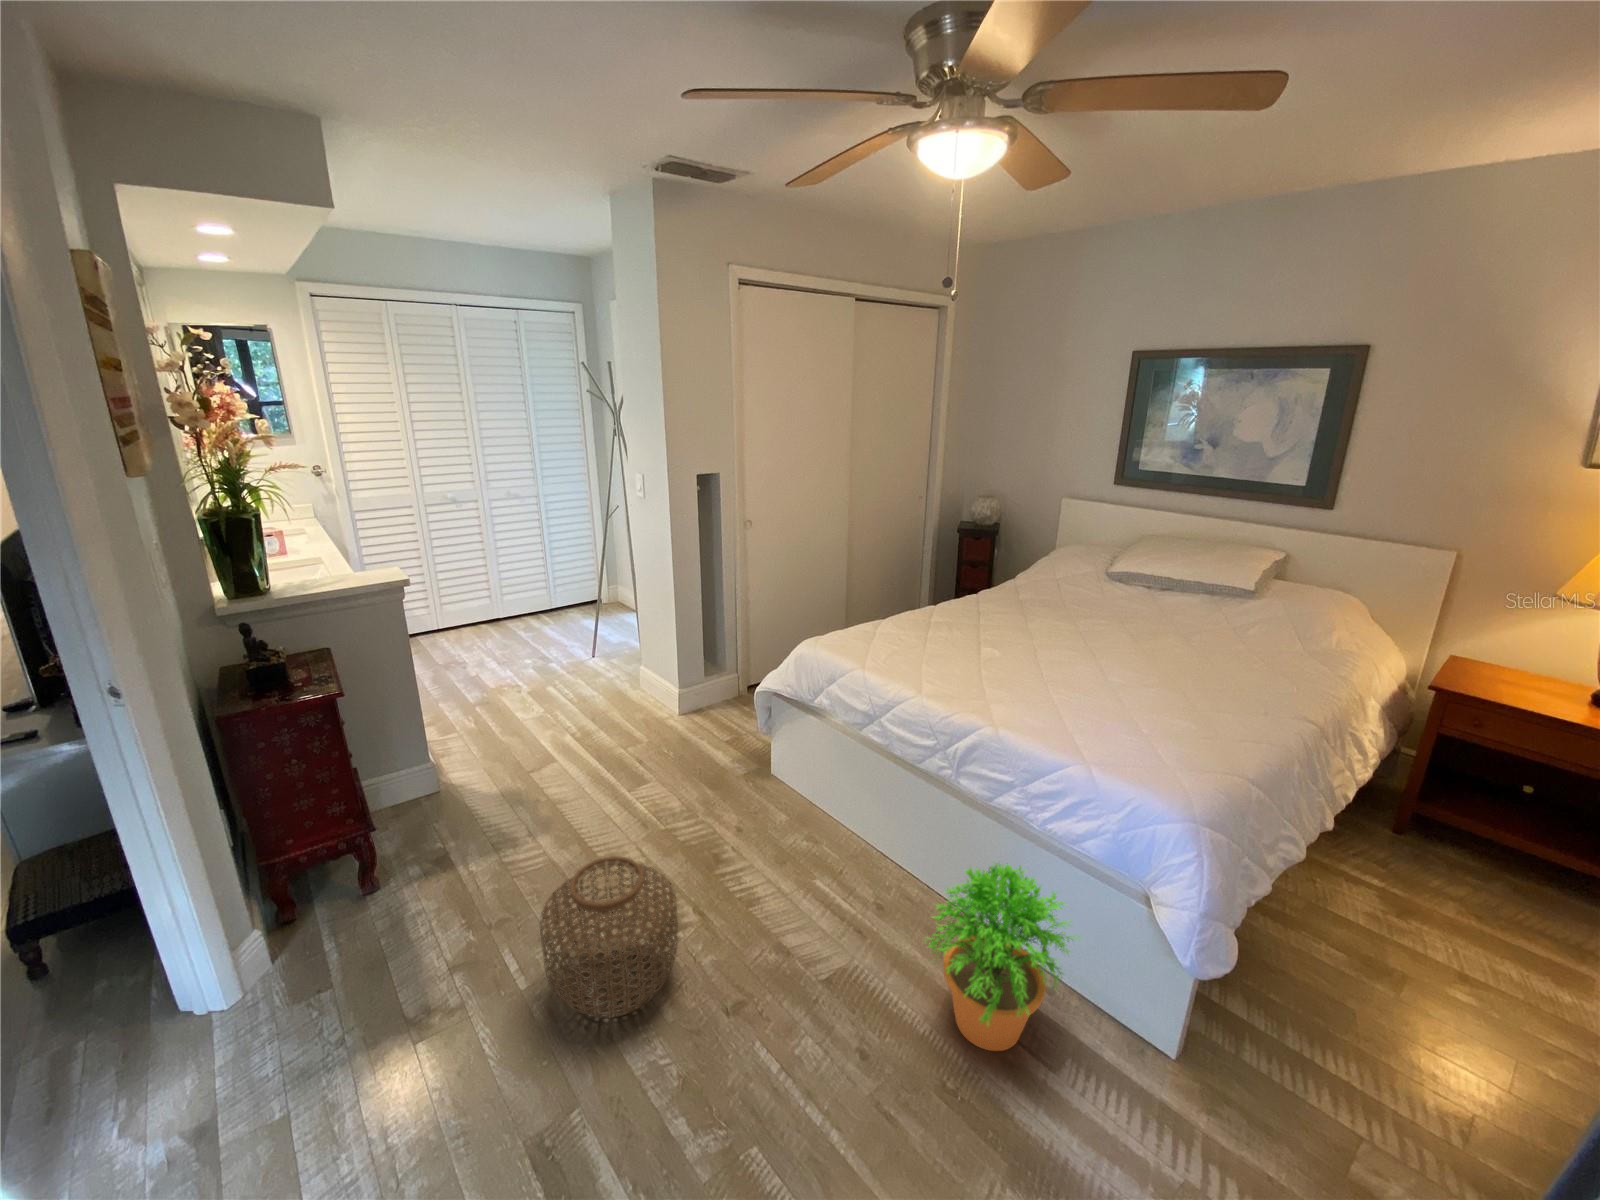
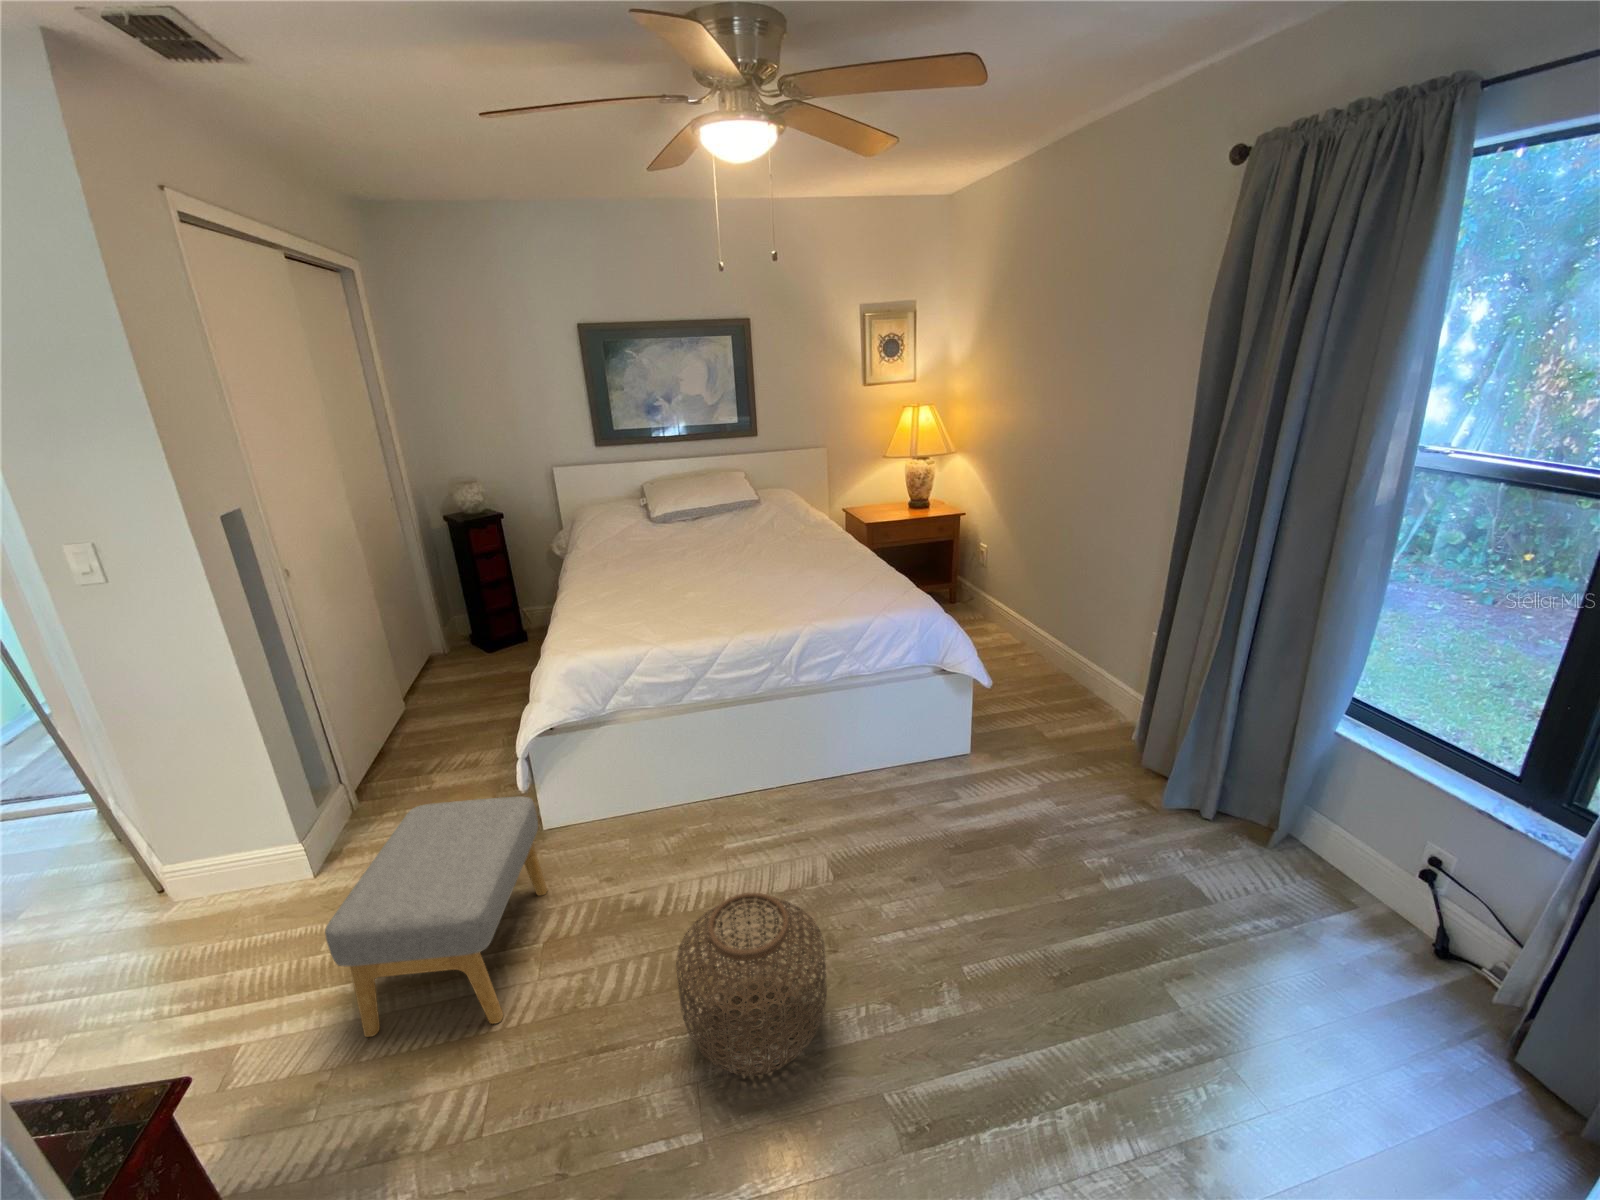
footstool: none [561,693,716,843] -> present [325,796,548,1037]
potted plant: present [926,863,1077,1051] -> none [866,696,979,828]

